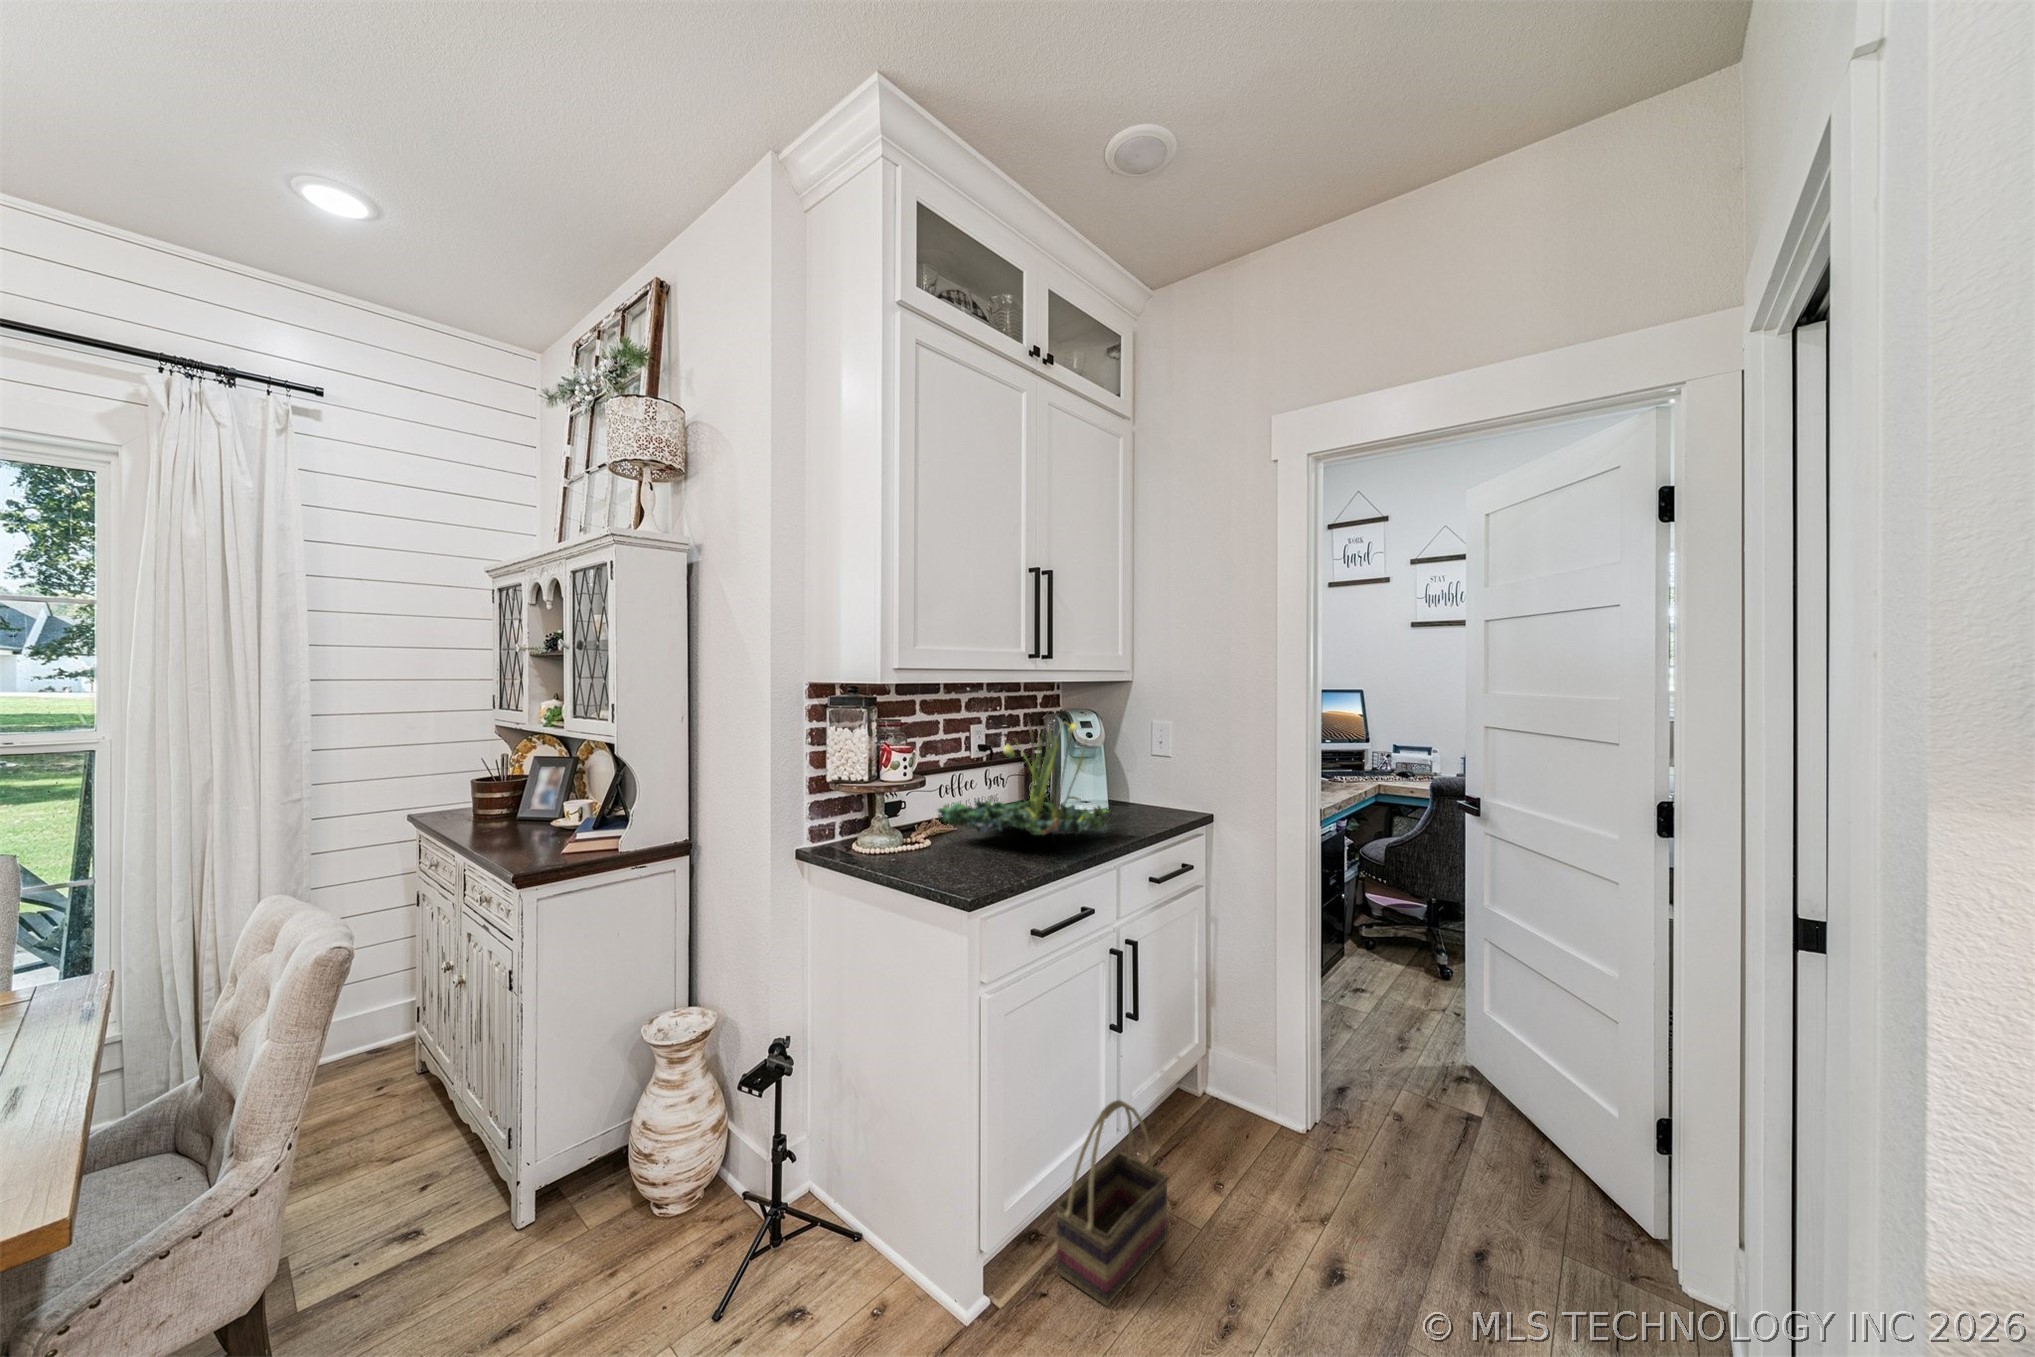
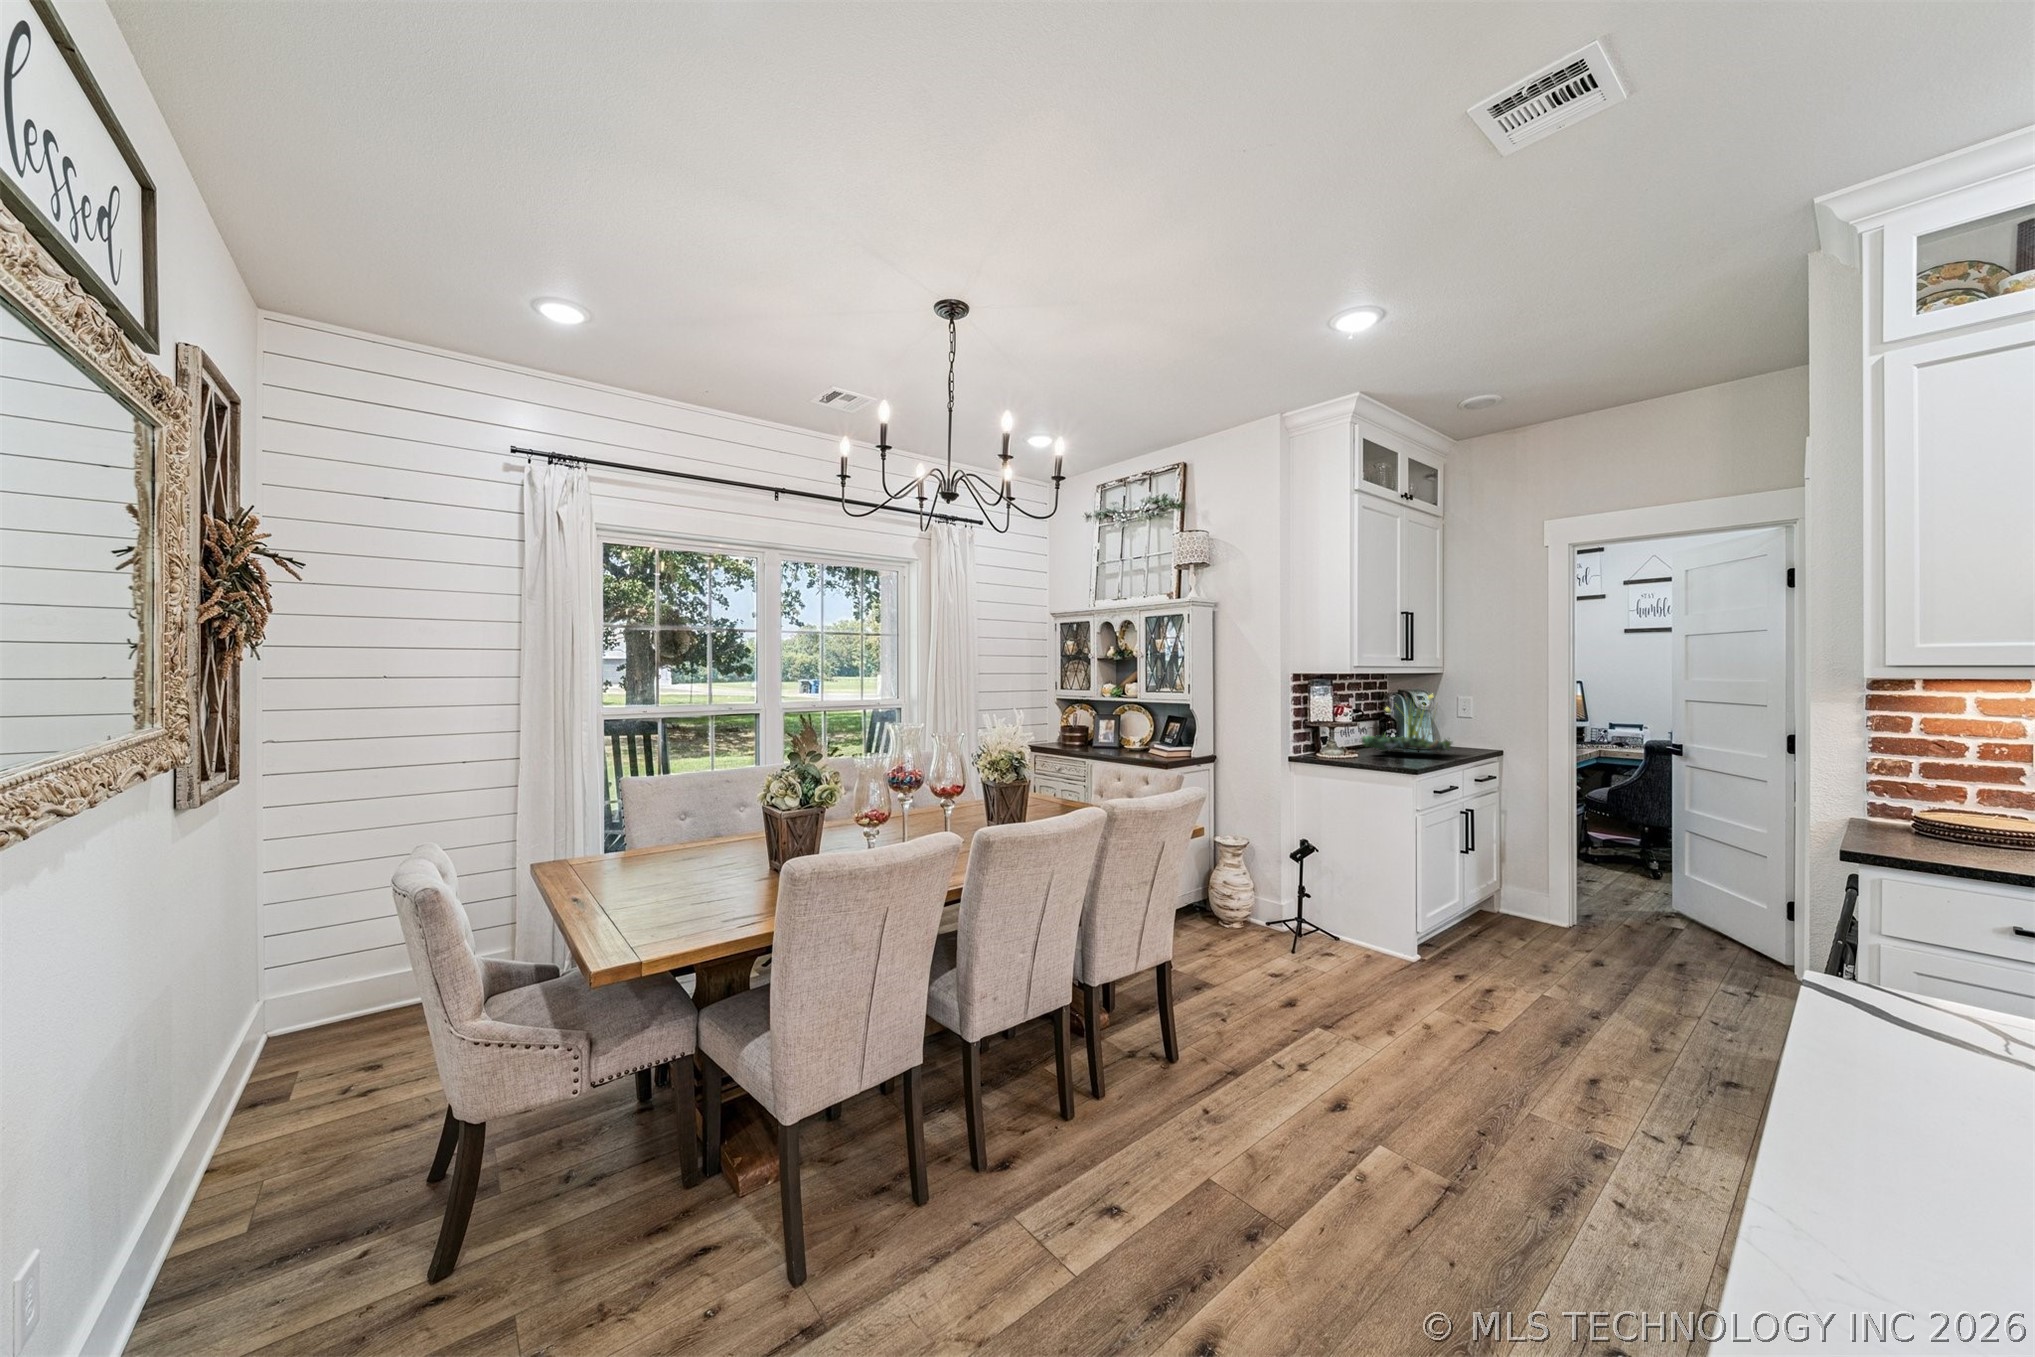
basket: present [1055,1100,1169,1306] -> none [1446,876,1501,961]

